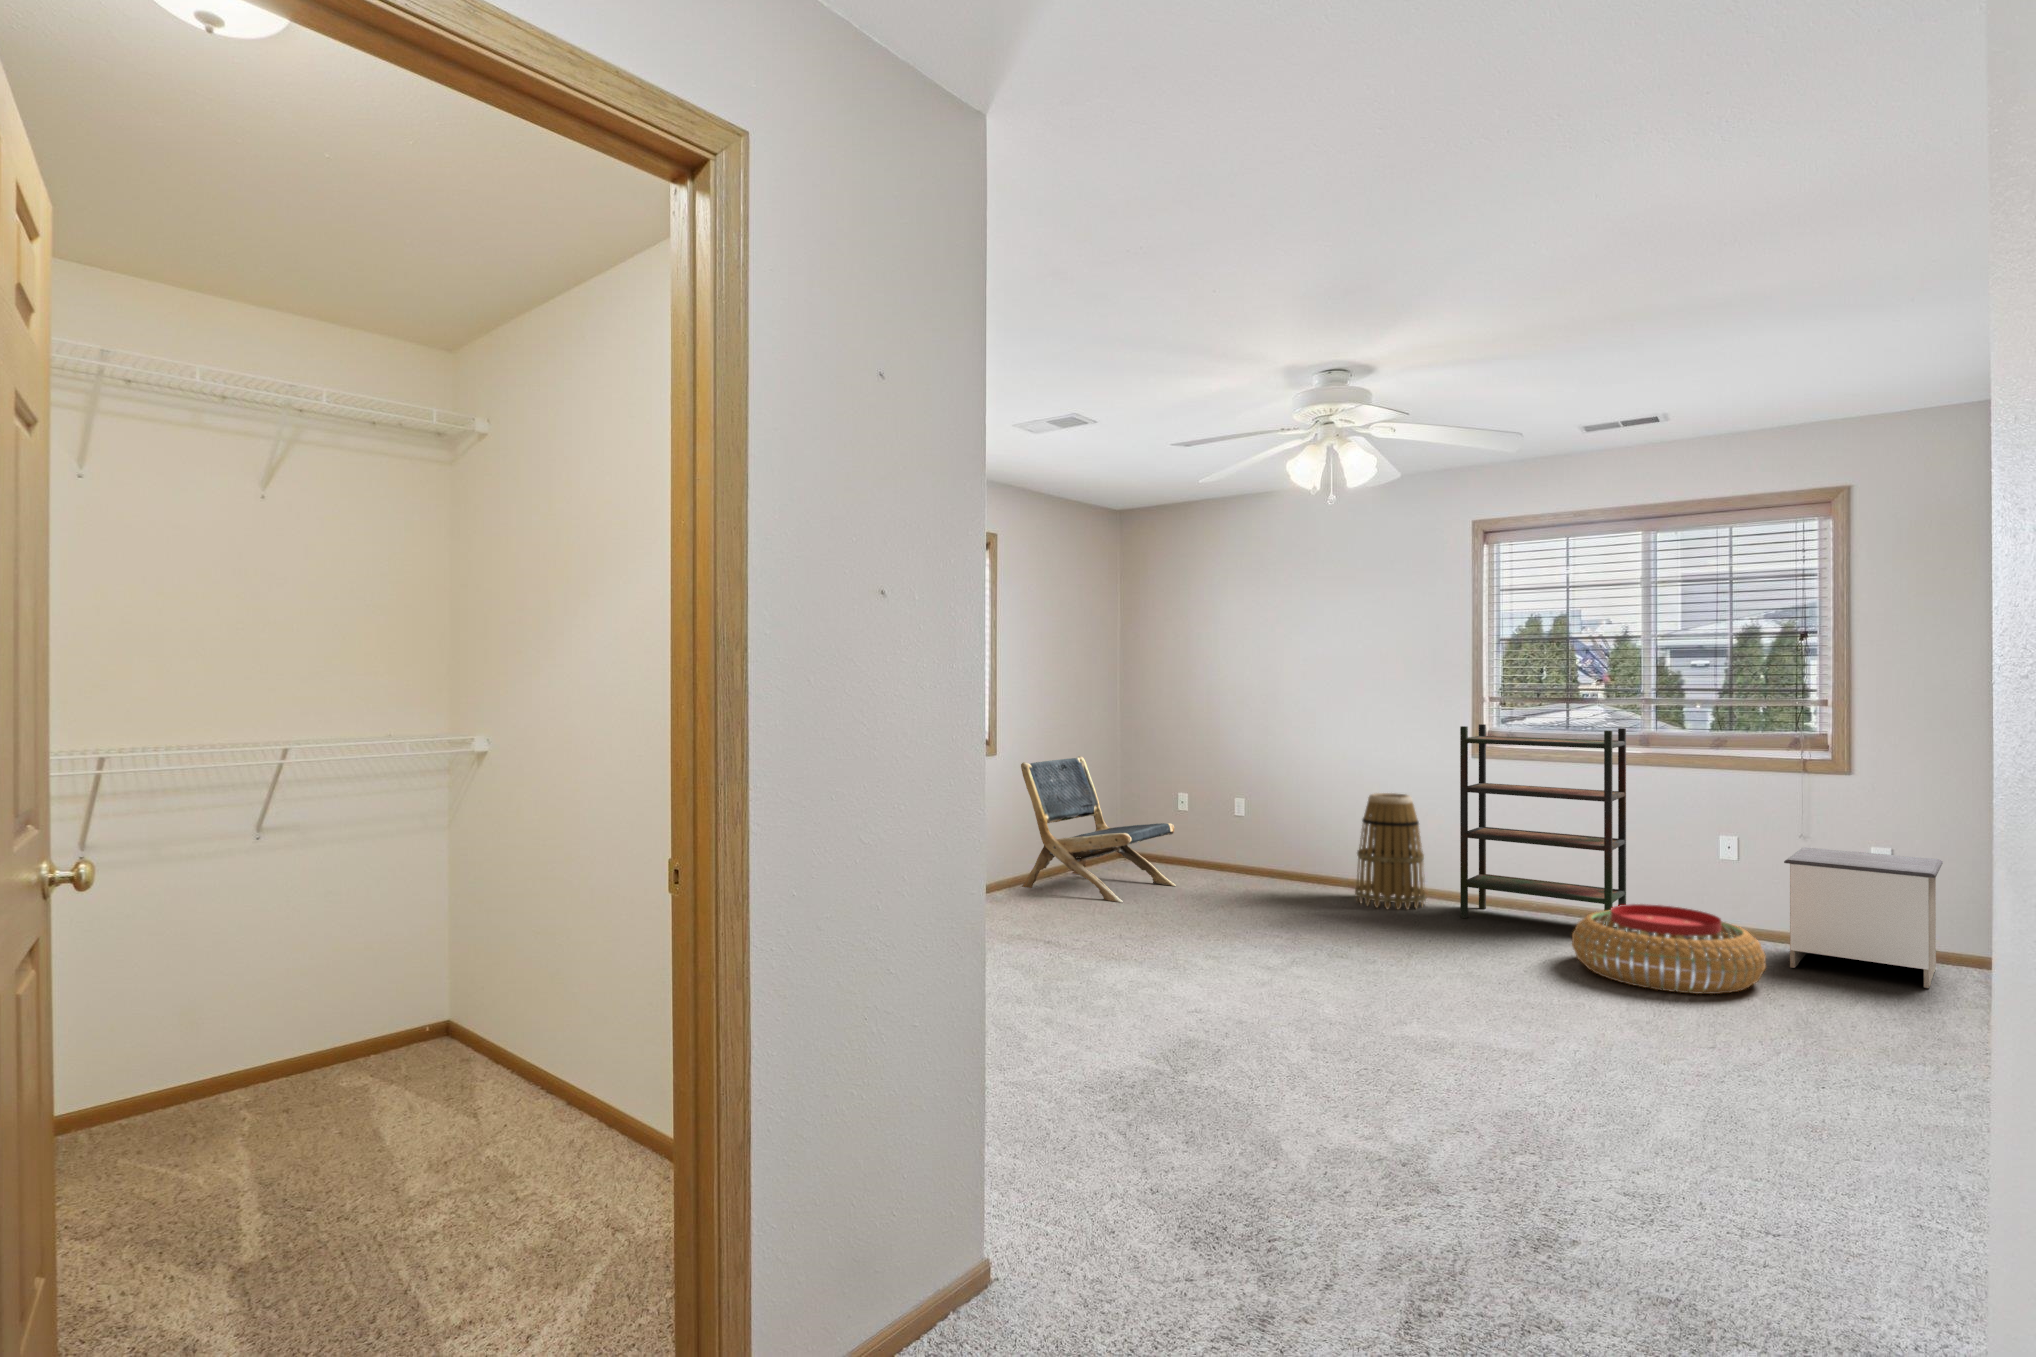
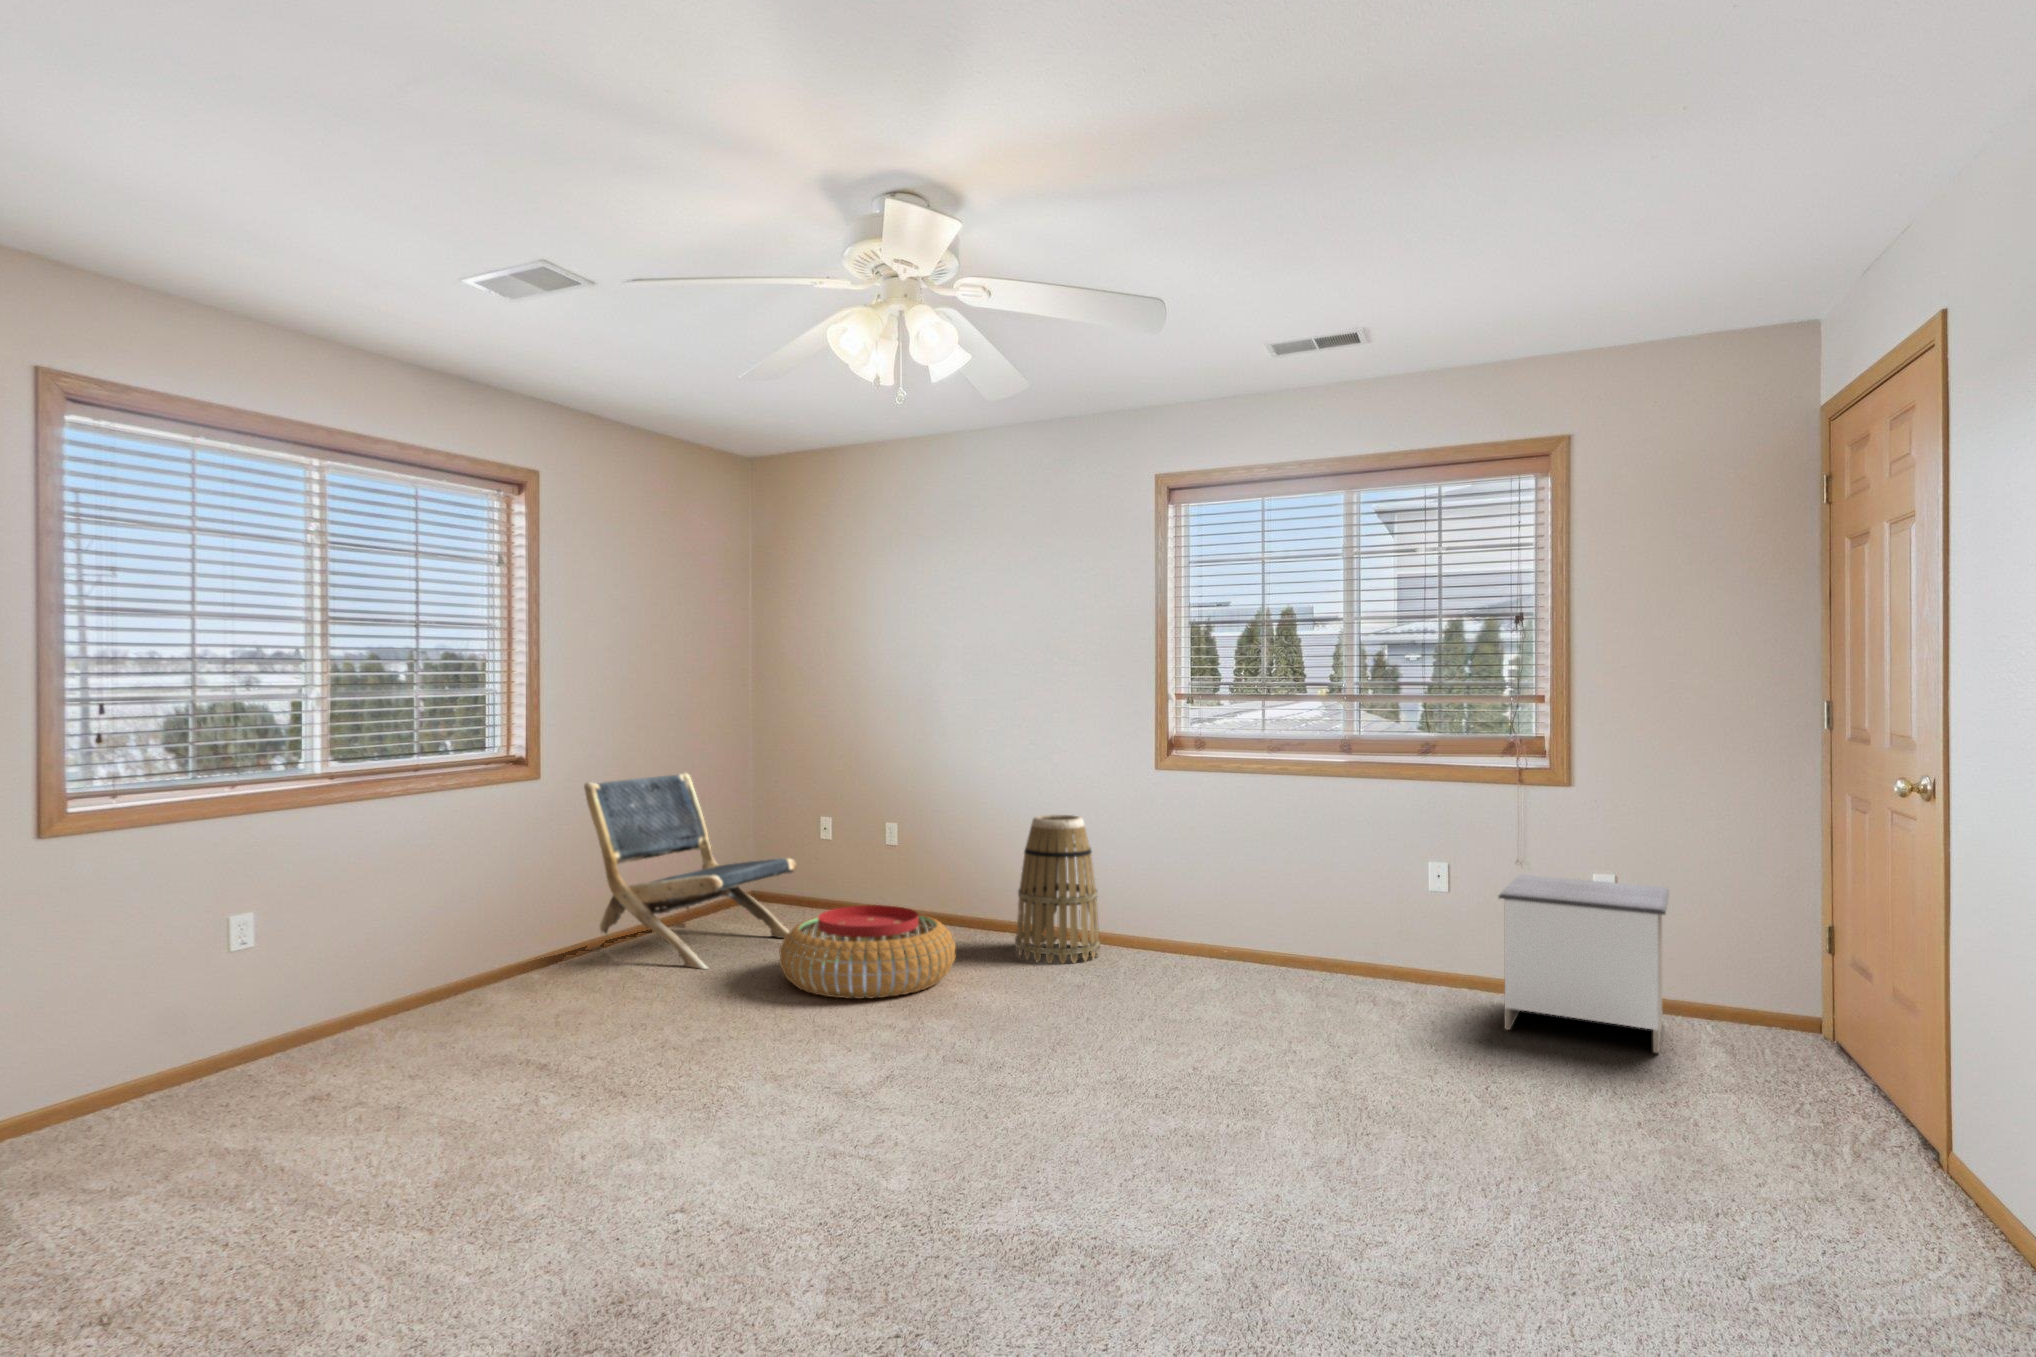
bookshelf: present [1460,724,1626,926] -> none [1135,728,1326,996]
pouf: present [1572,904,1766,994] -> present [780,905,955,999]

